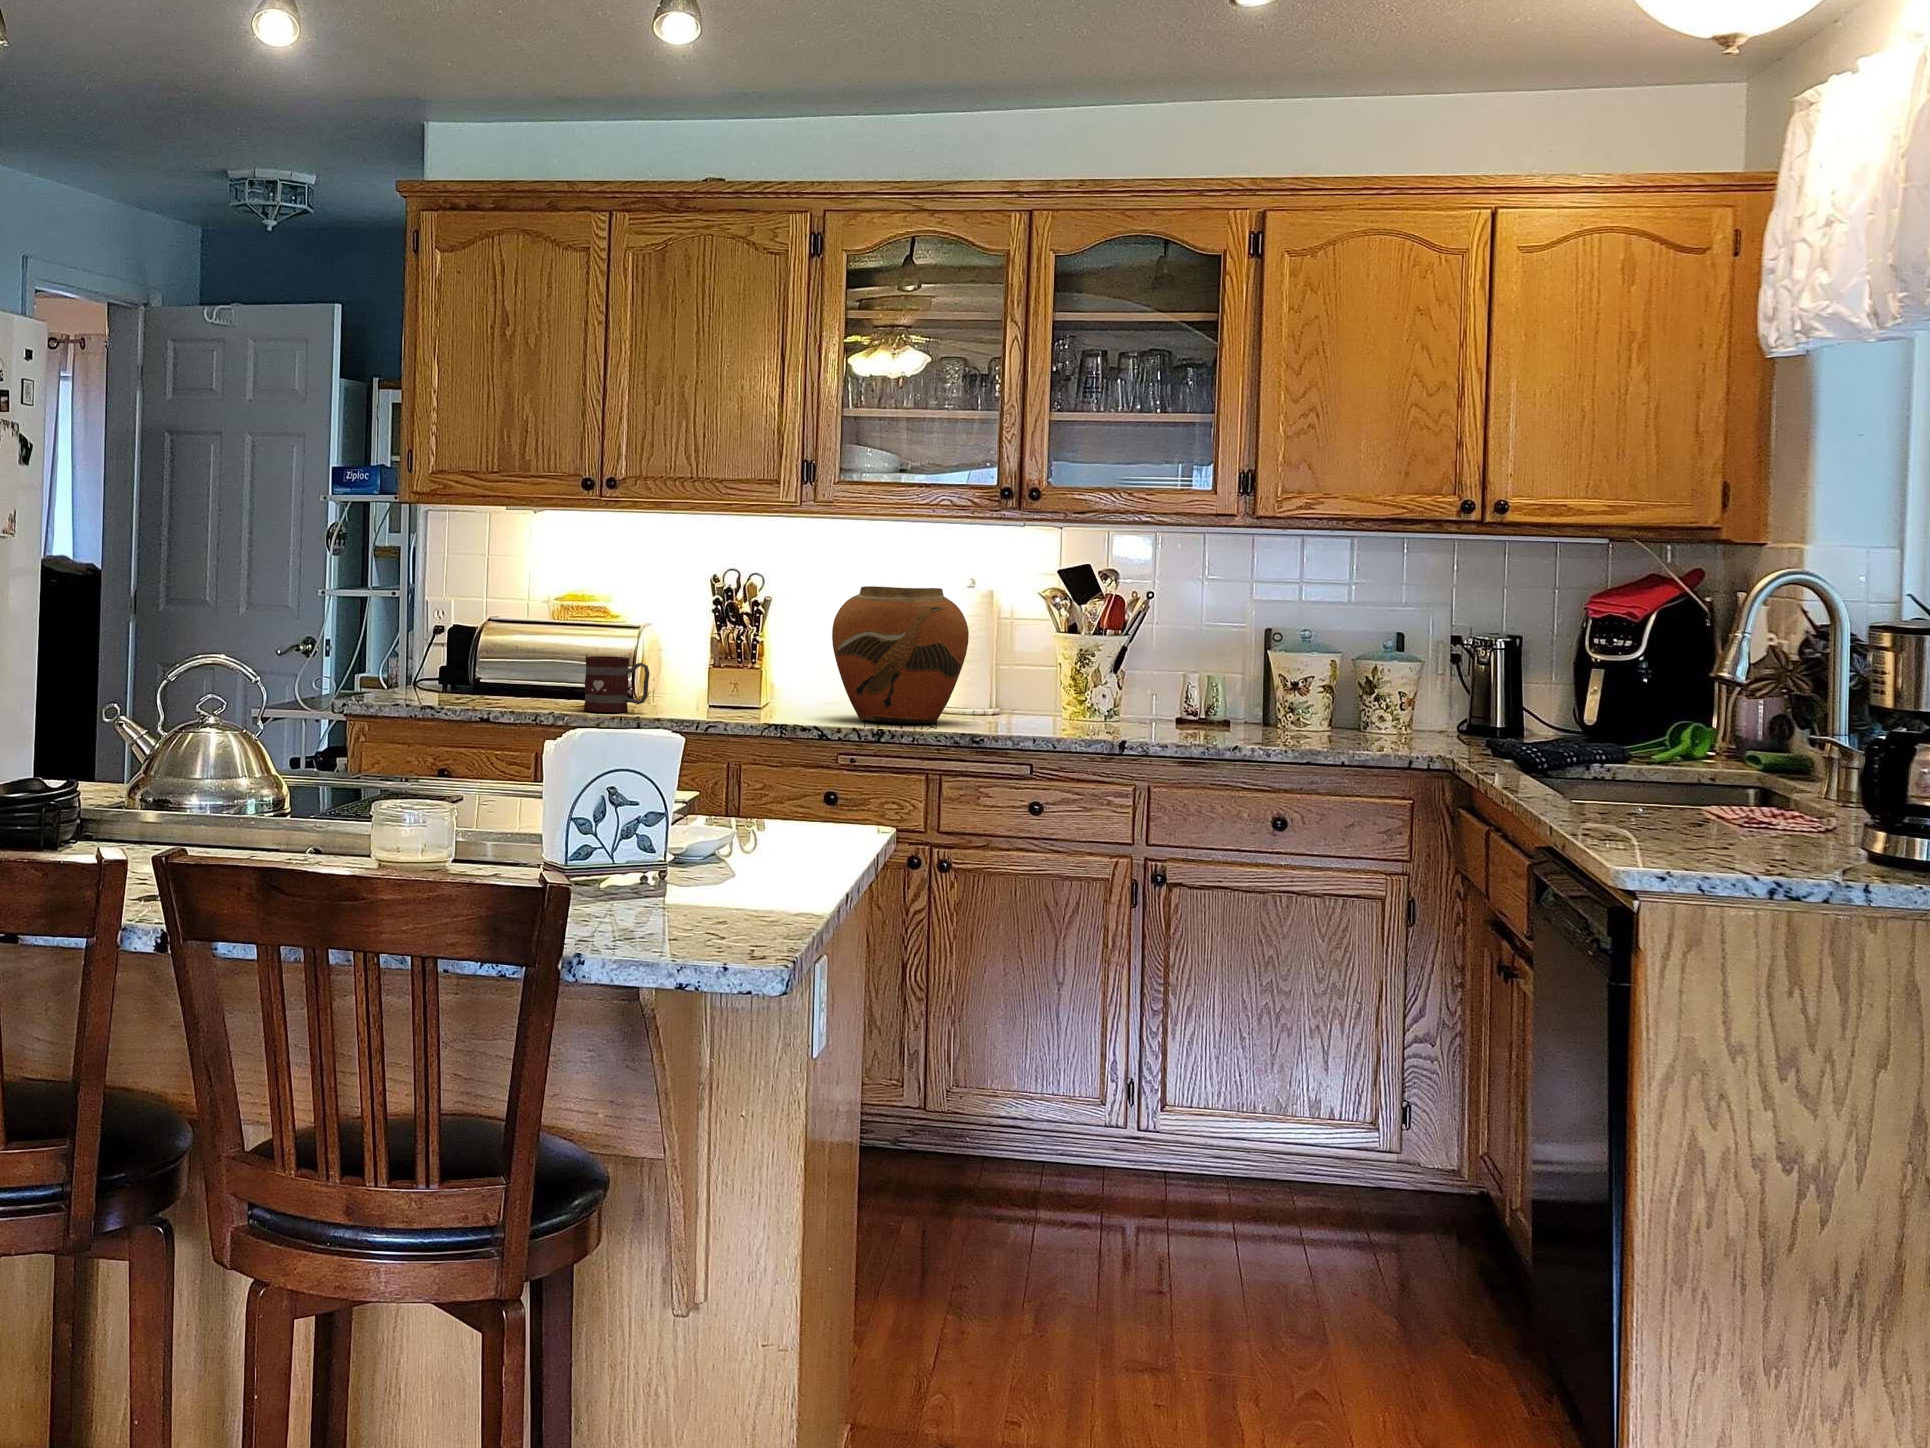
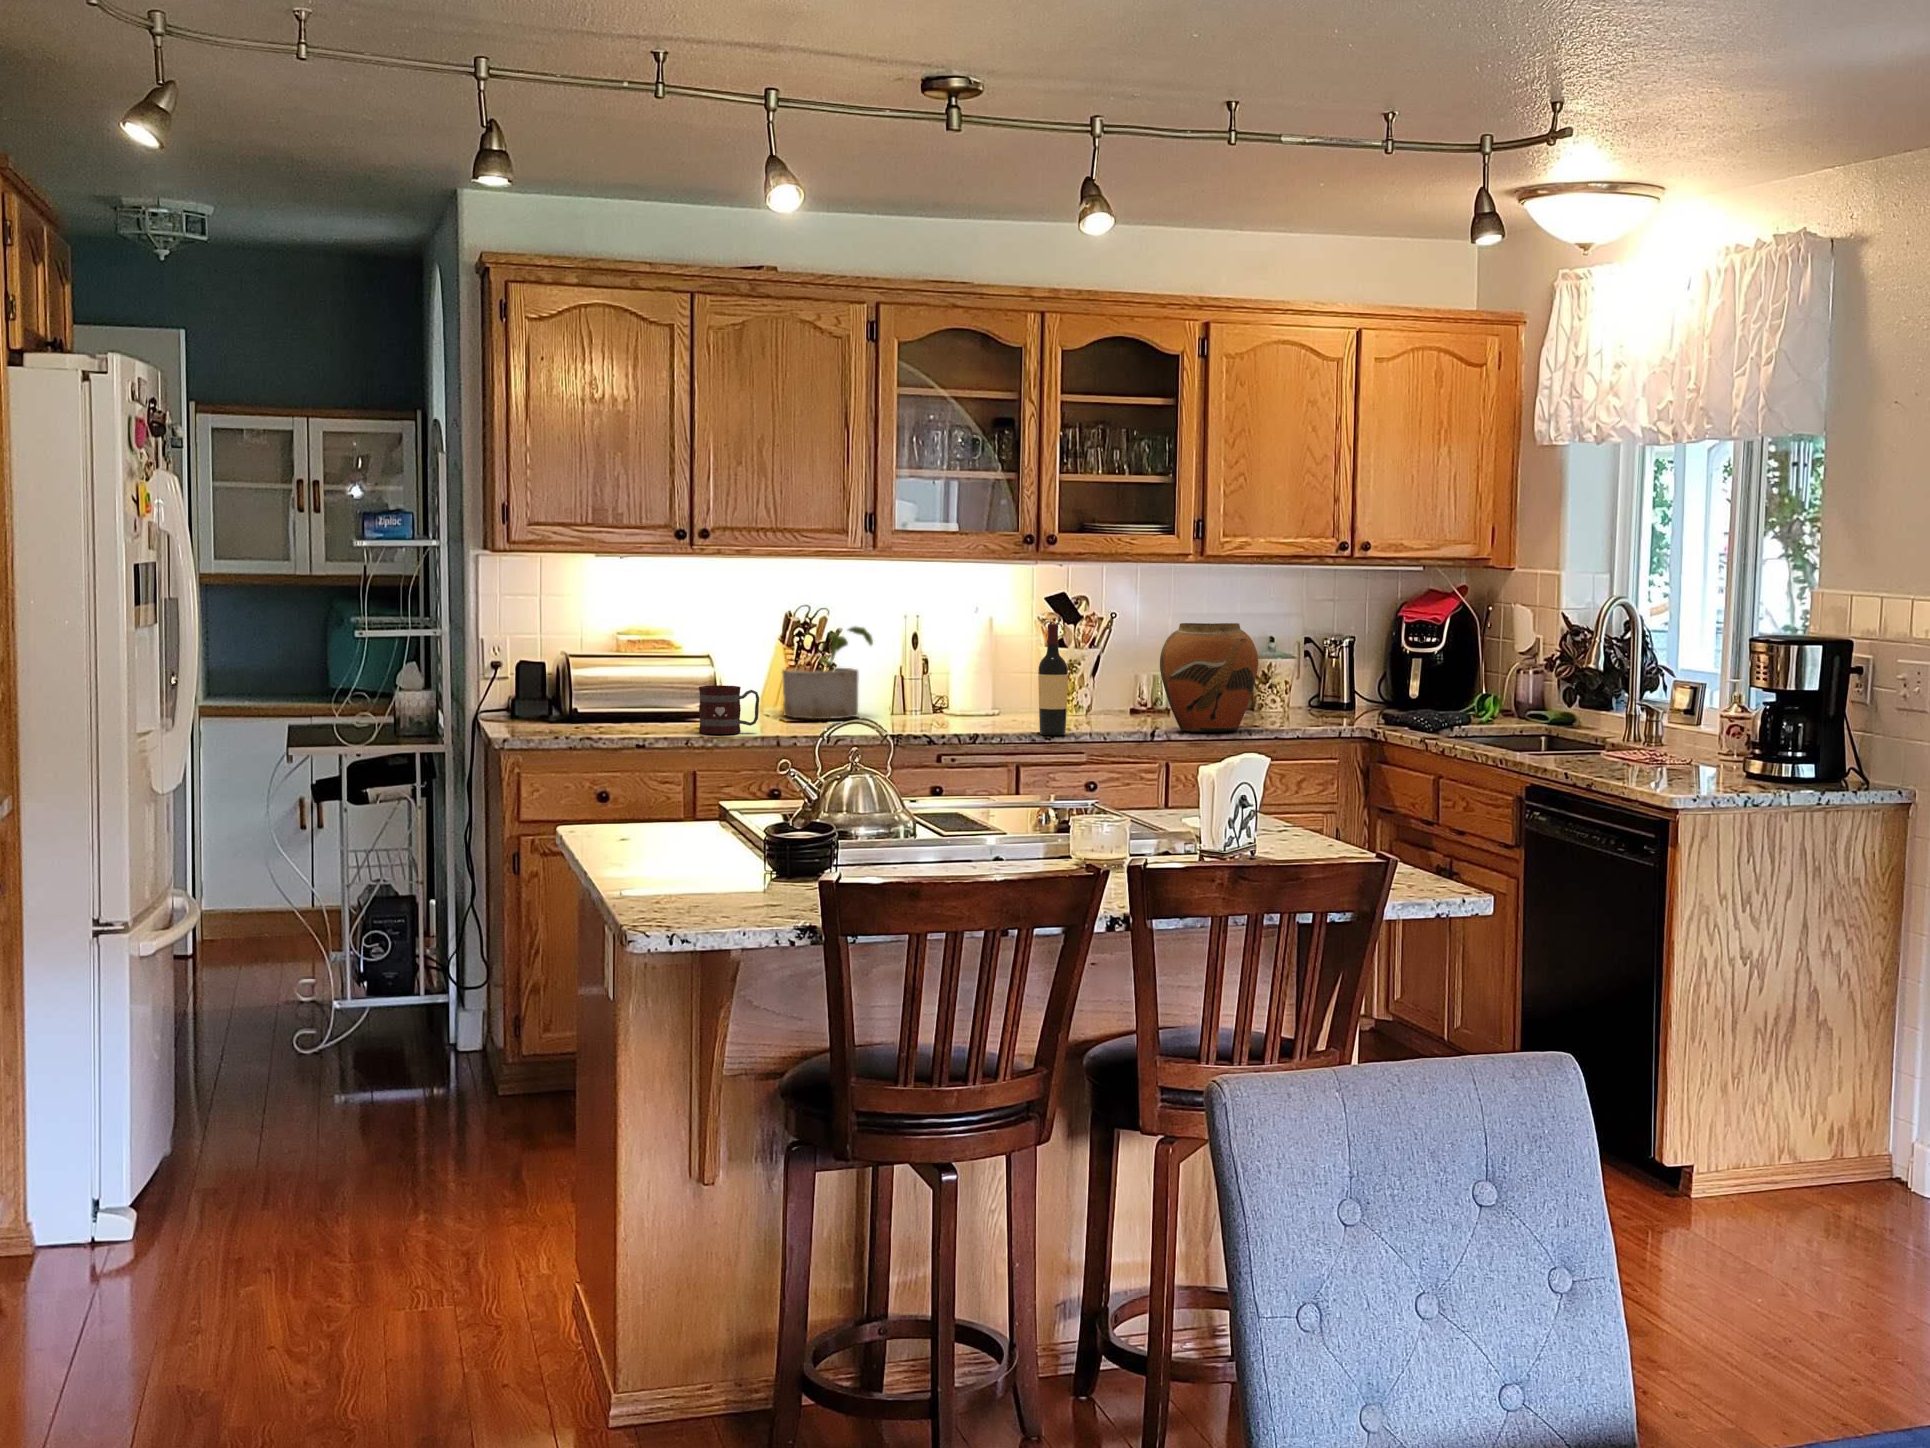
vase: present [832,586,969,723] -> present [1160,623,1258,732]
wine bottle: none [977,596,1015,738] -> present [1038,624,1068,735]
potted plant: none [727,598,836,705] -> present [782,627,873,719]

